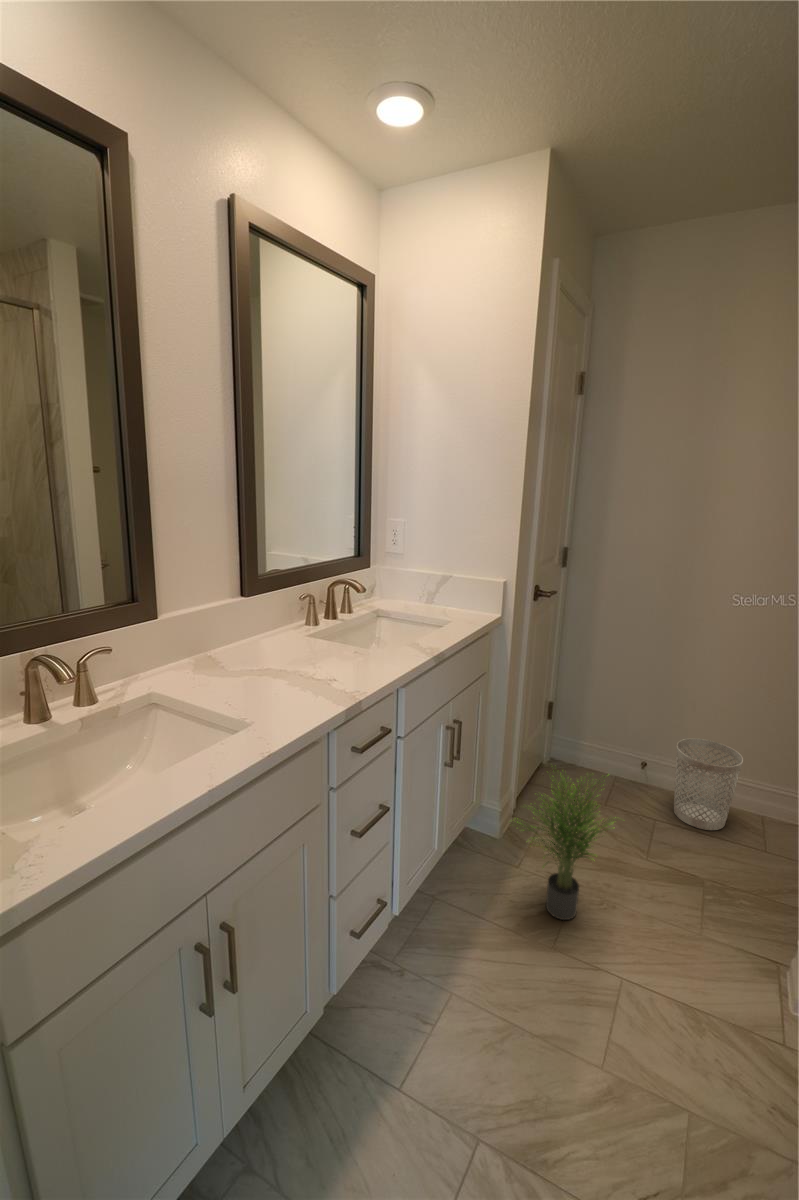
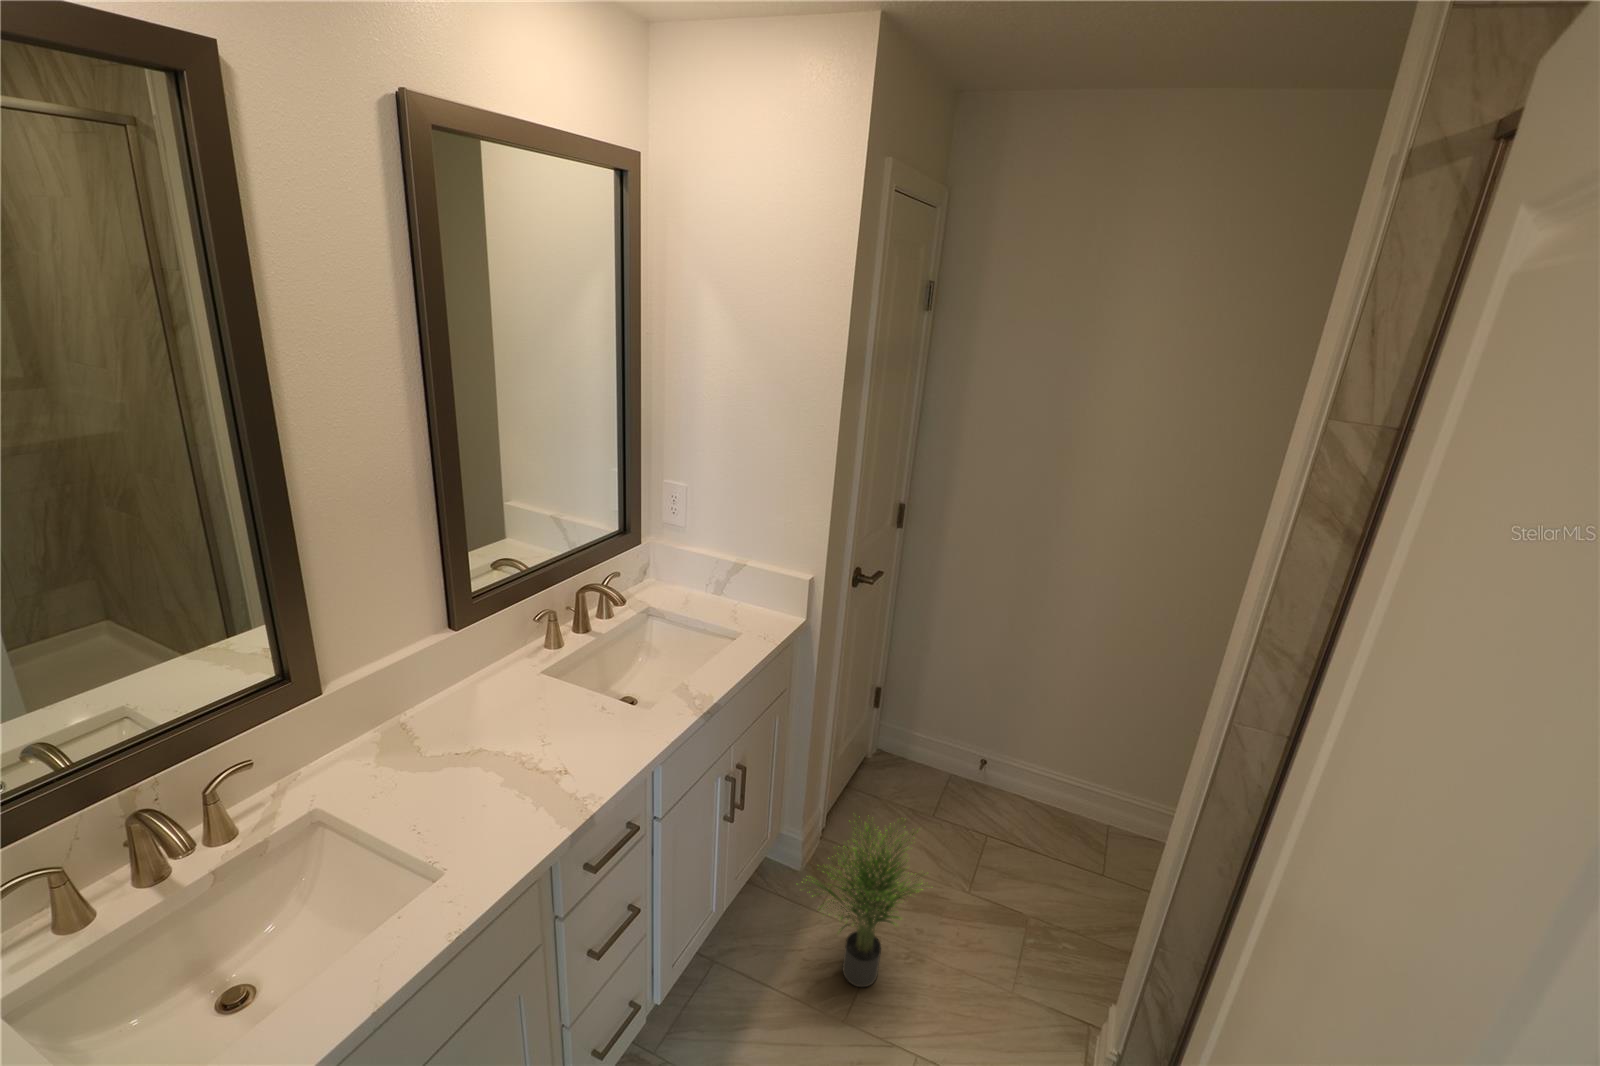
wastebasket: present [674,738,743,830] -> none [1010,742,1089,853]

